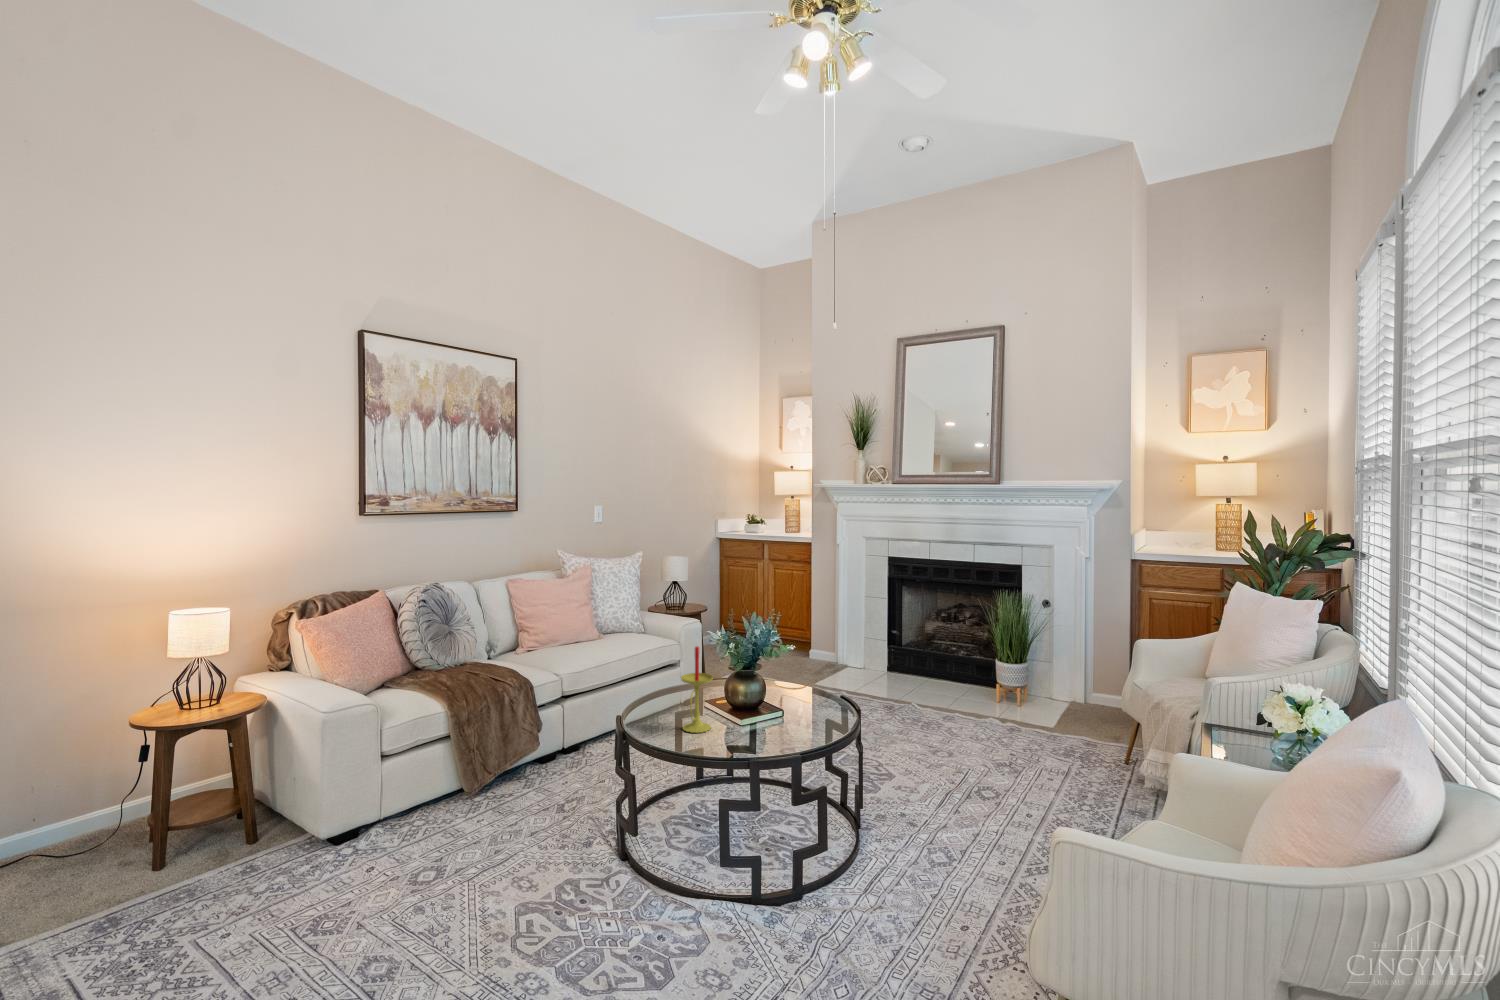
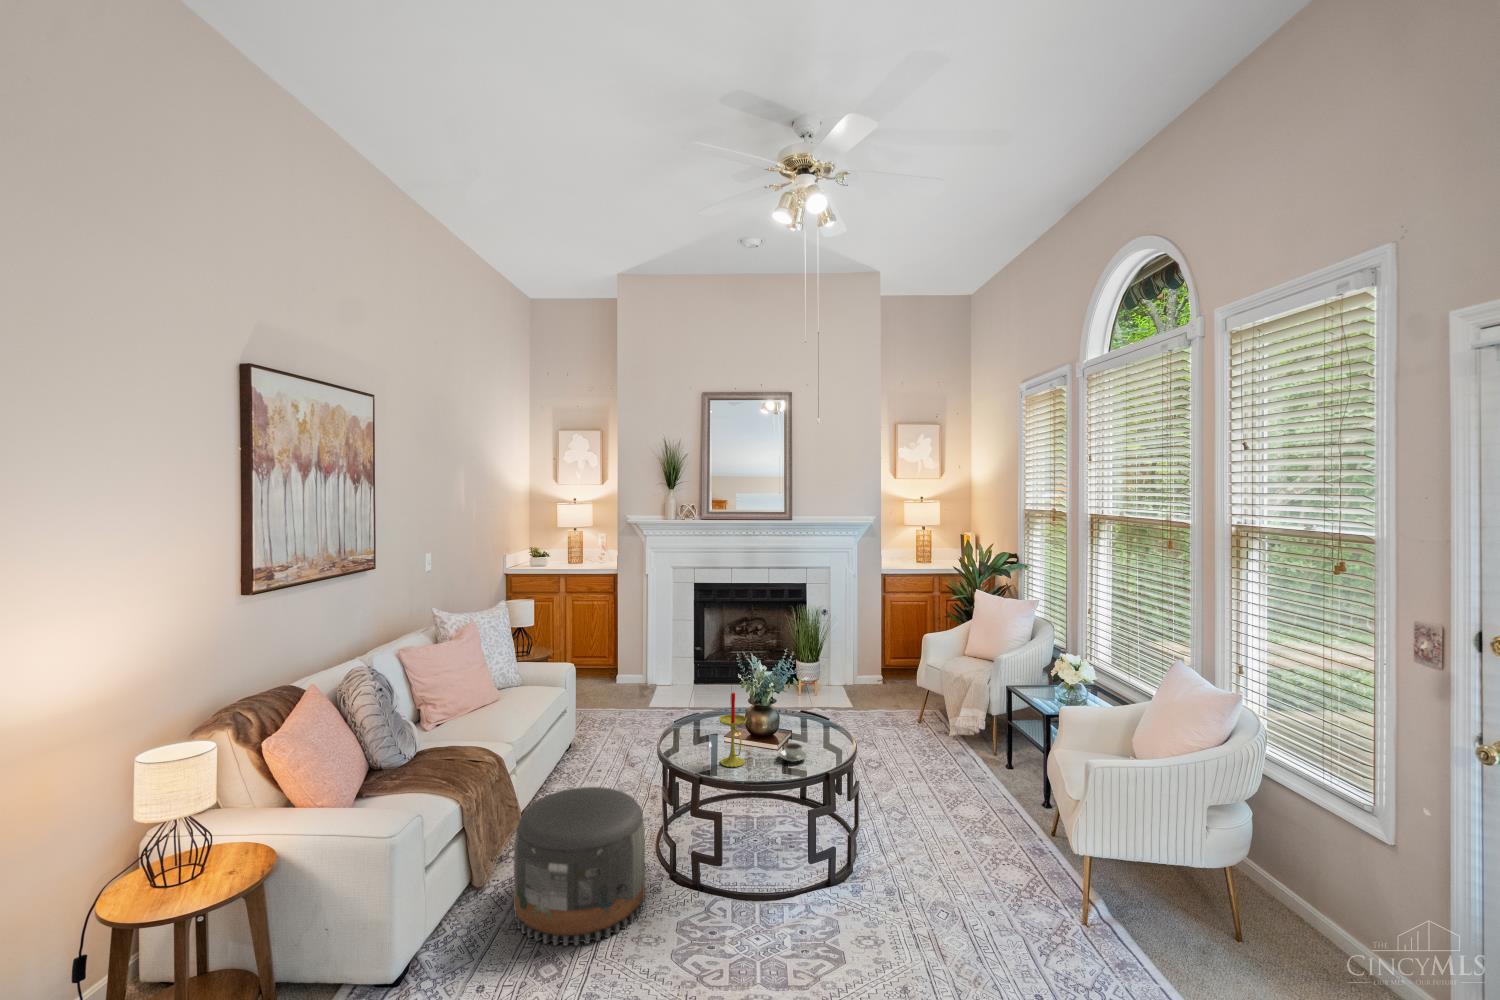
pouf: none [447,719,584,870] -> present [514,787,645,946]
coffee cup: none [745,719,780,742] -> present [779,743,807,762]

